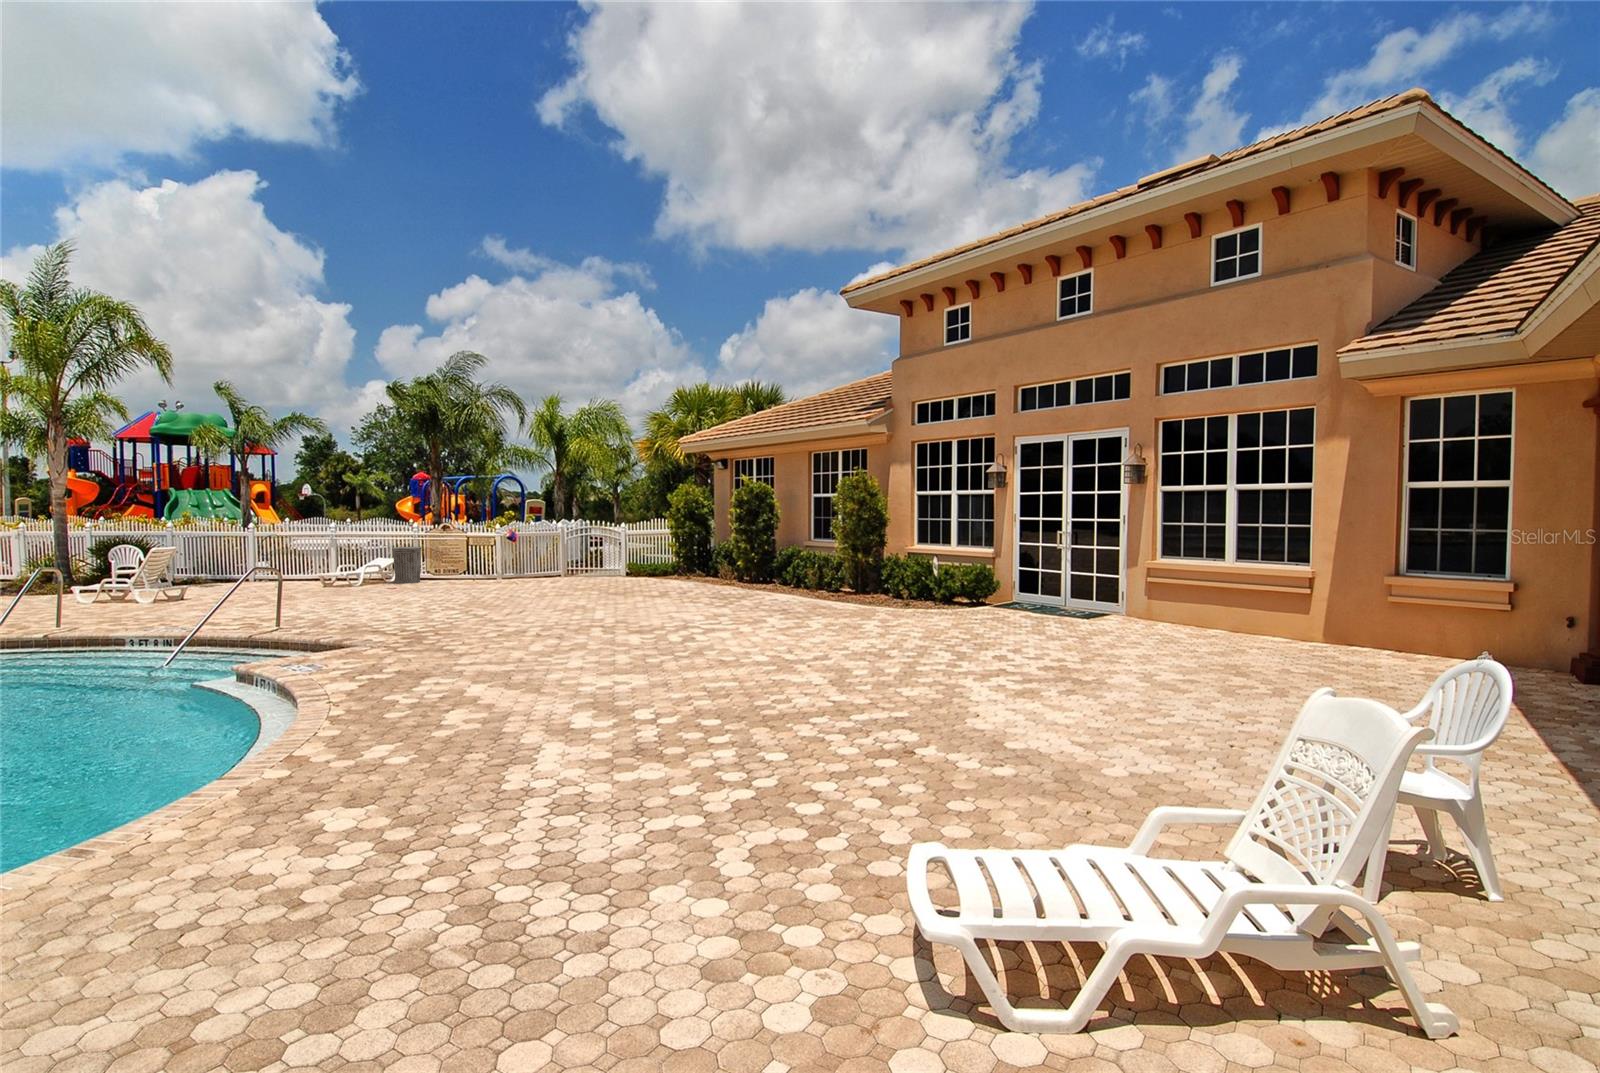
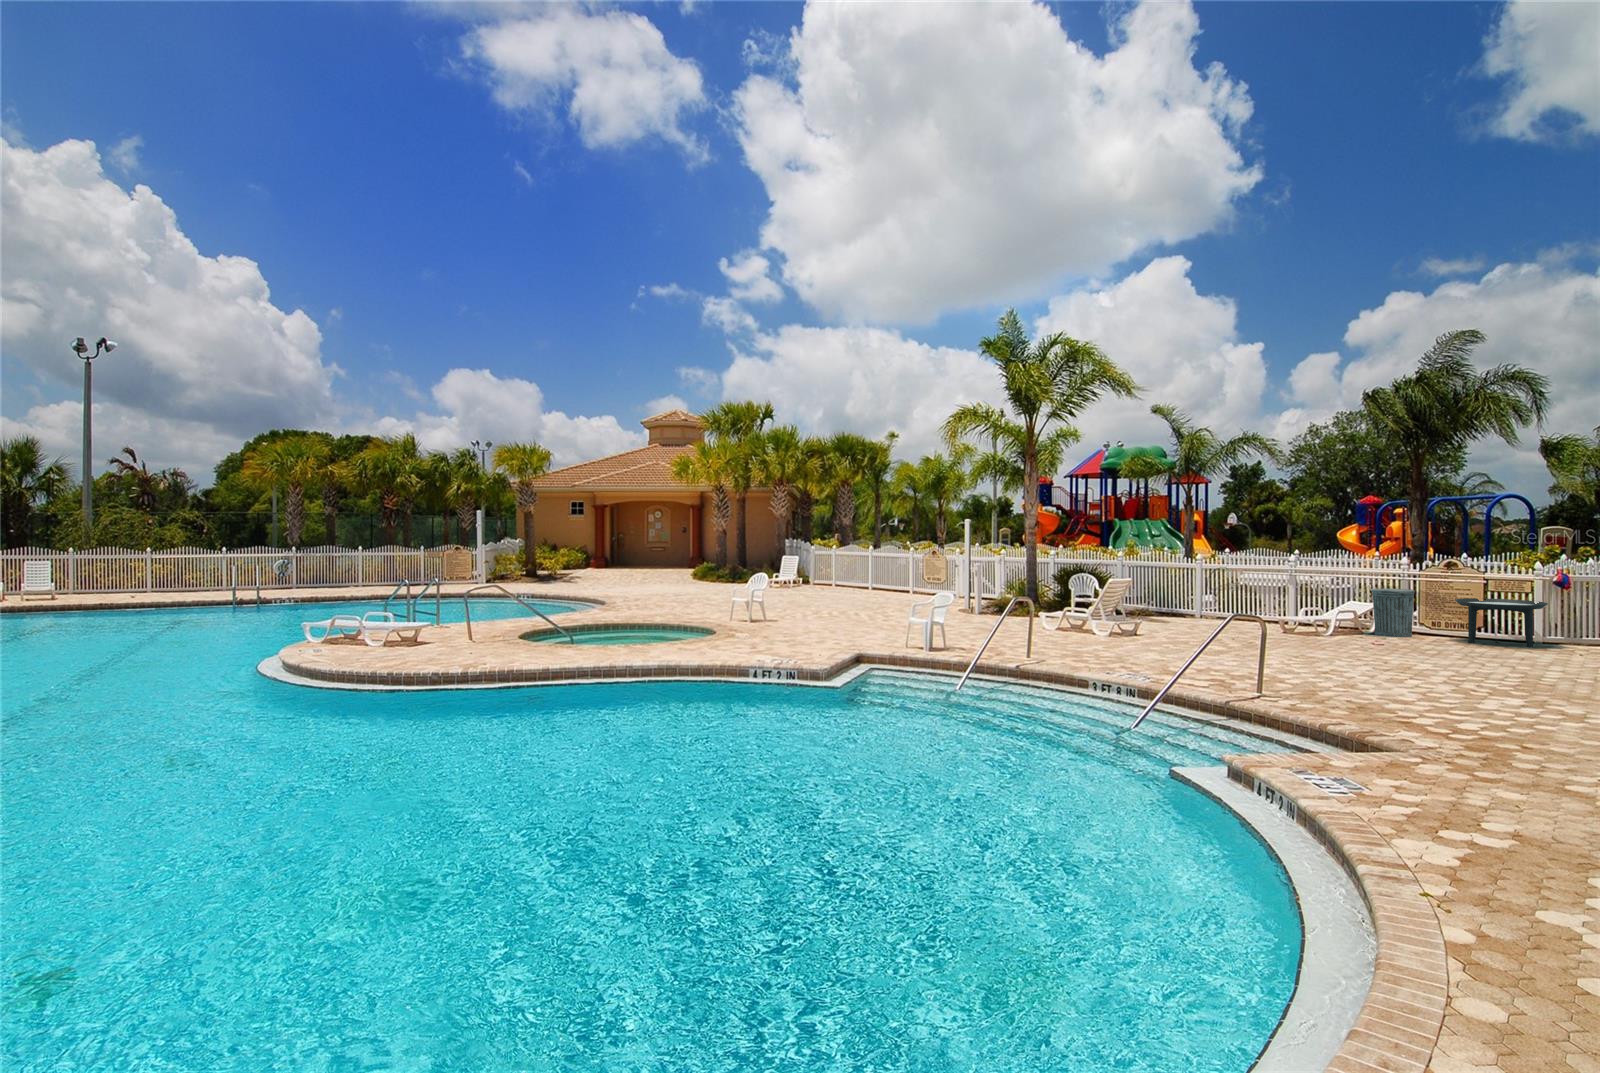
round table: none [445,551,498,583] -> present [1455,598,1548,647]

